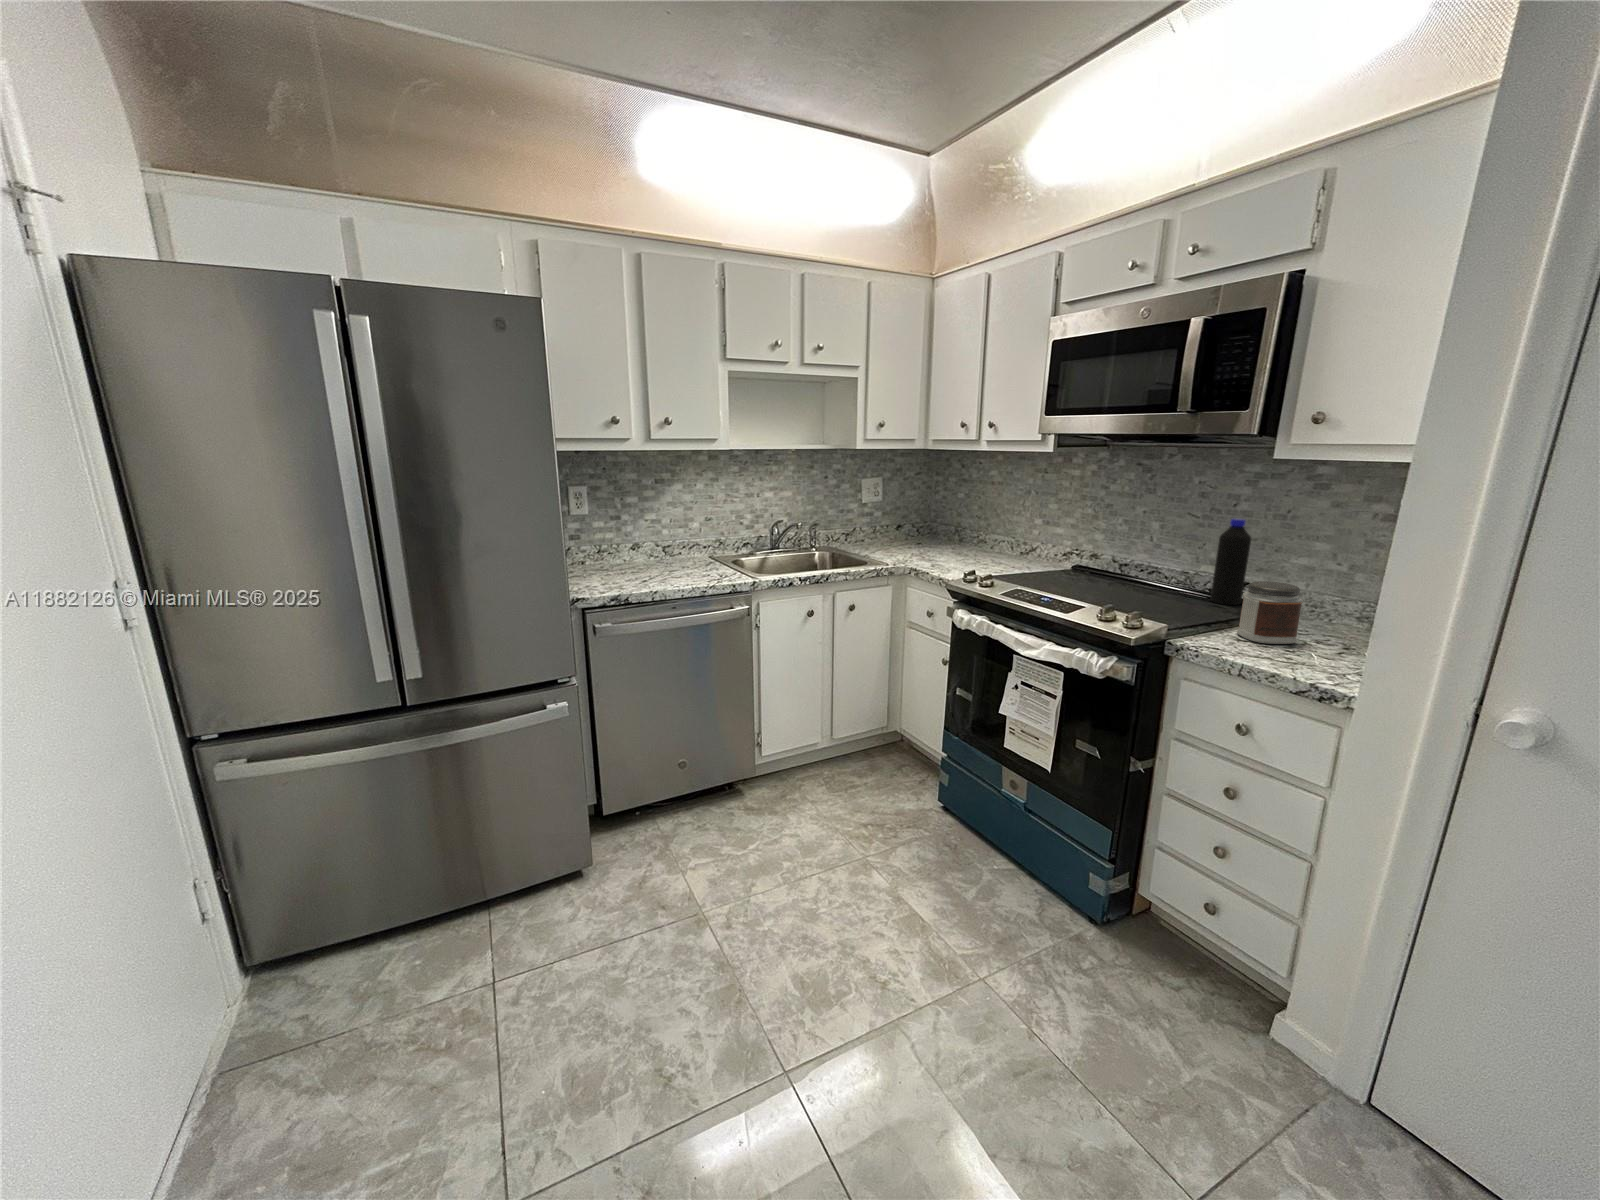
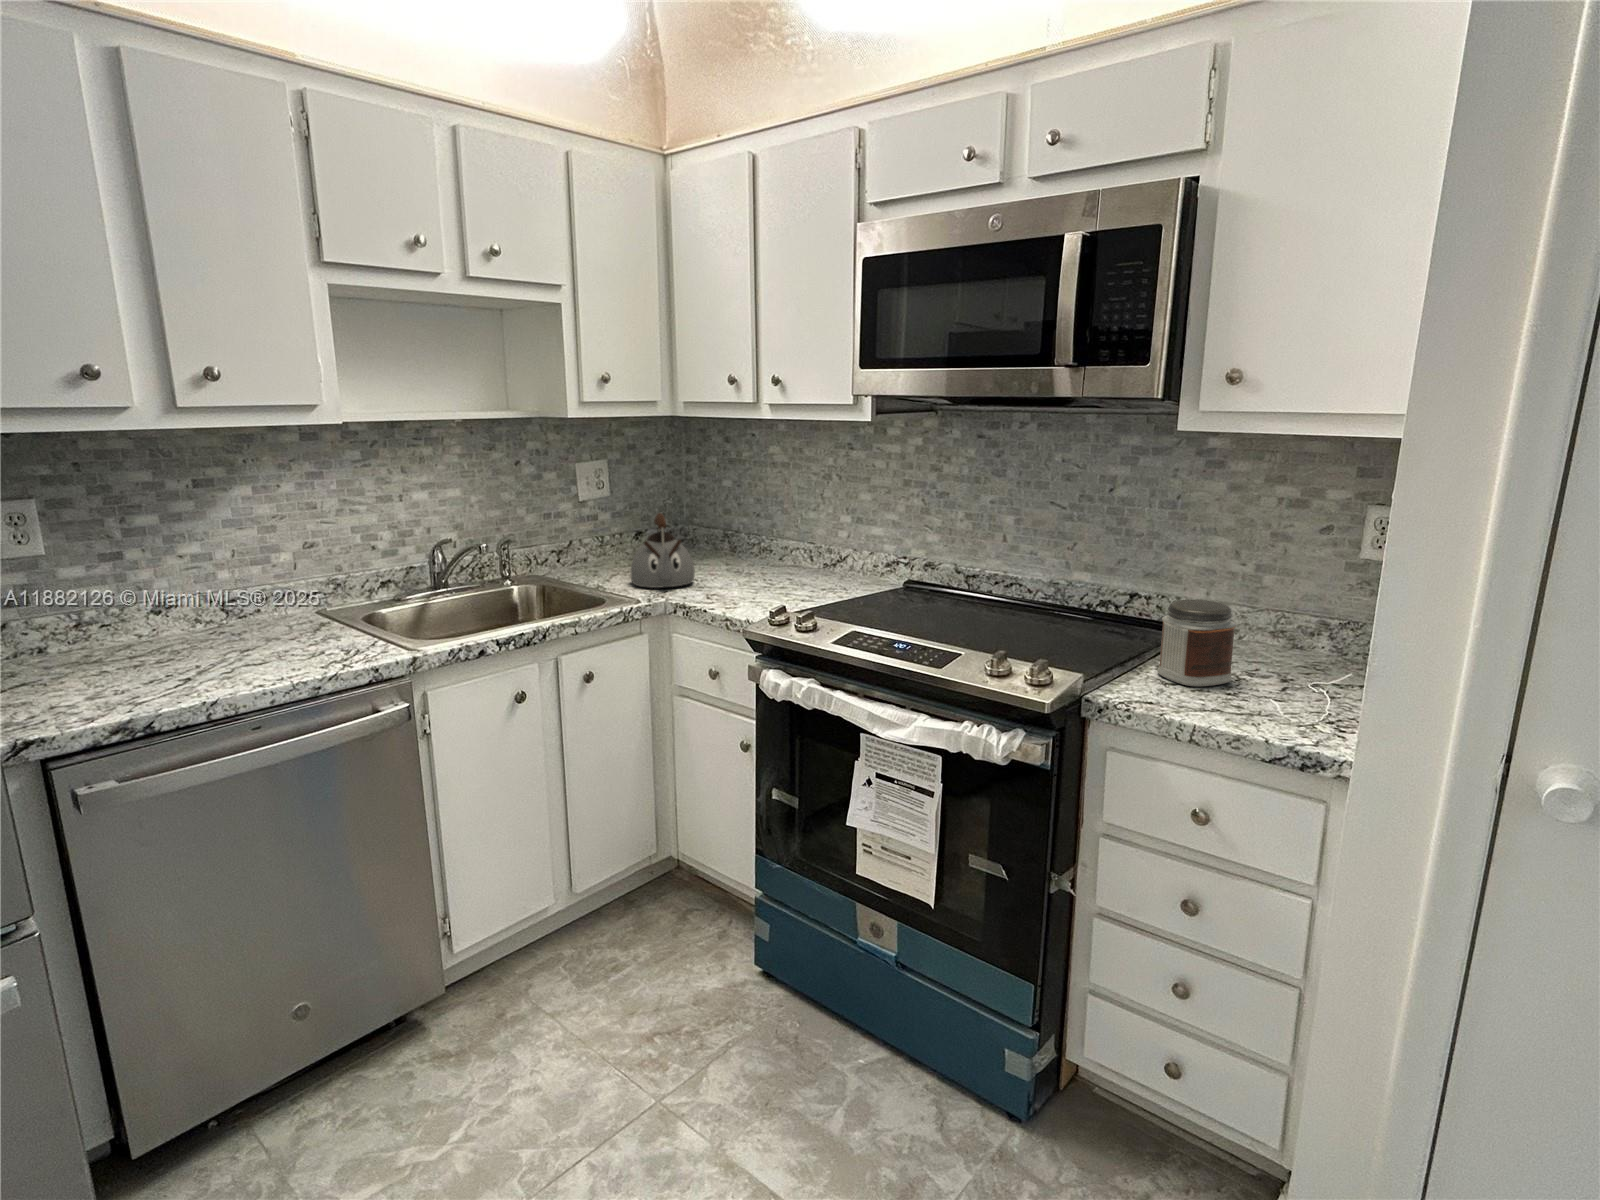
kettle: none [885,510,926,558] -> present [631,513,695,588]
bottle: present [1210,518,1251,605] -> none [1095,510,1139,626]

